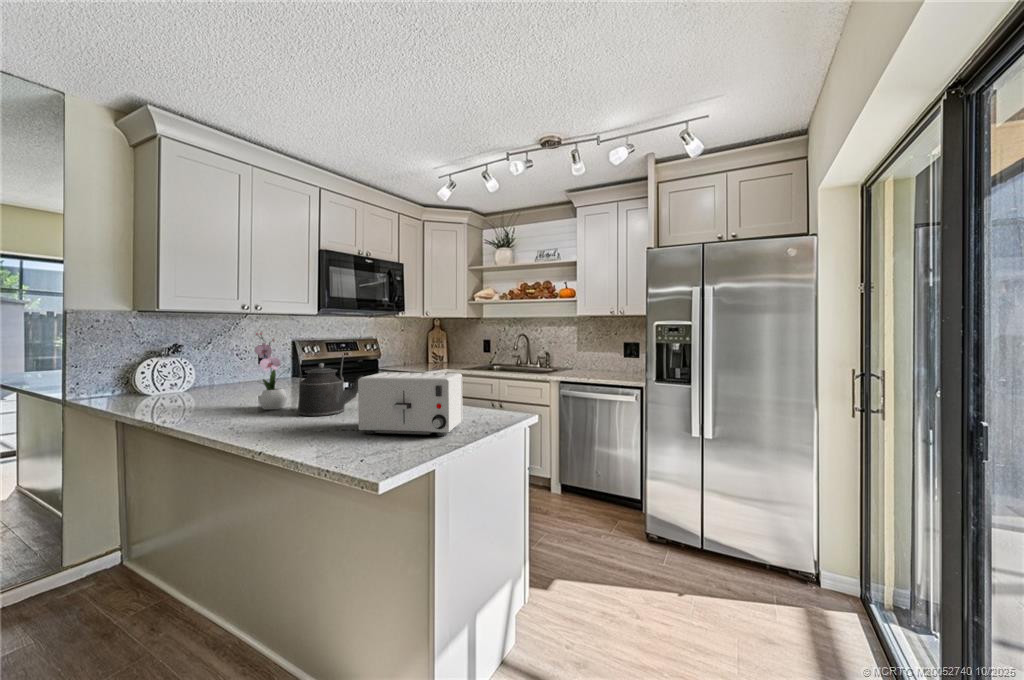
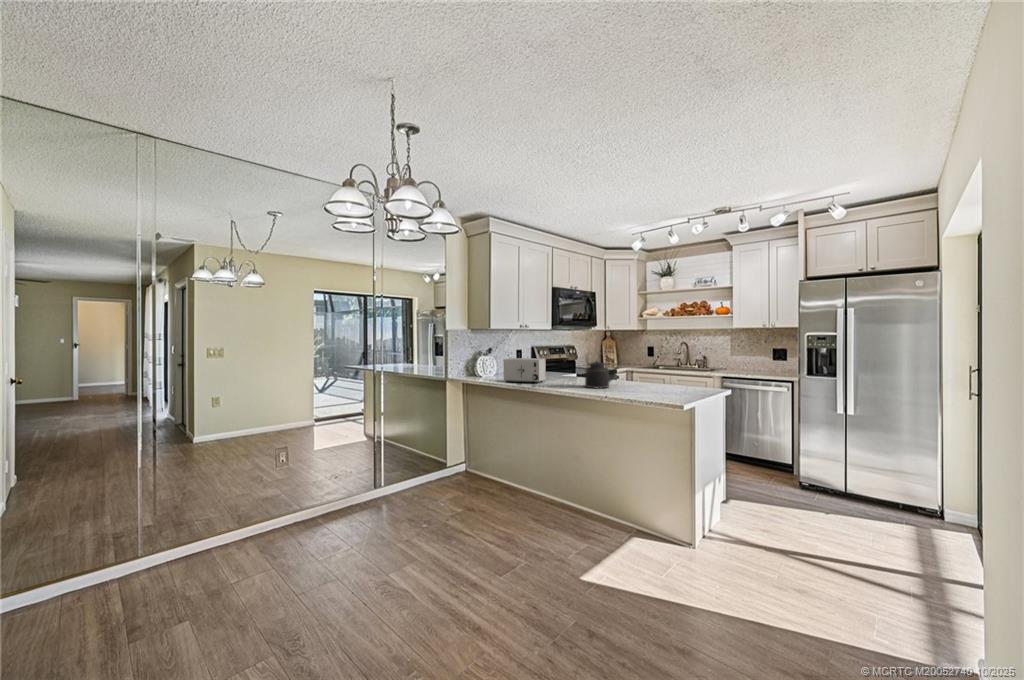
flower arrangement: present [255,333,288,410] -> none [558,342,573,385]
toaster: present [358,372,462,436] -> present [503,358,546,383]

